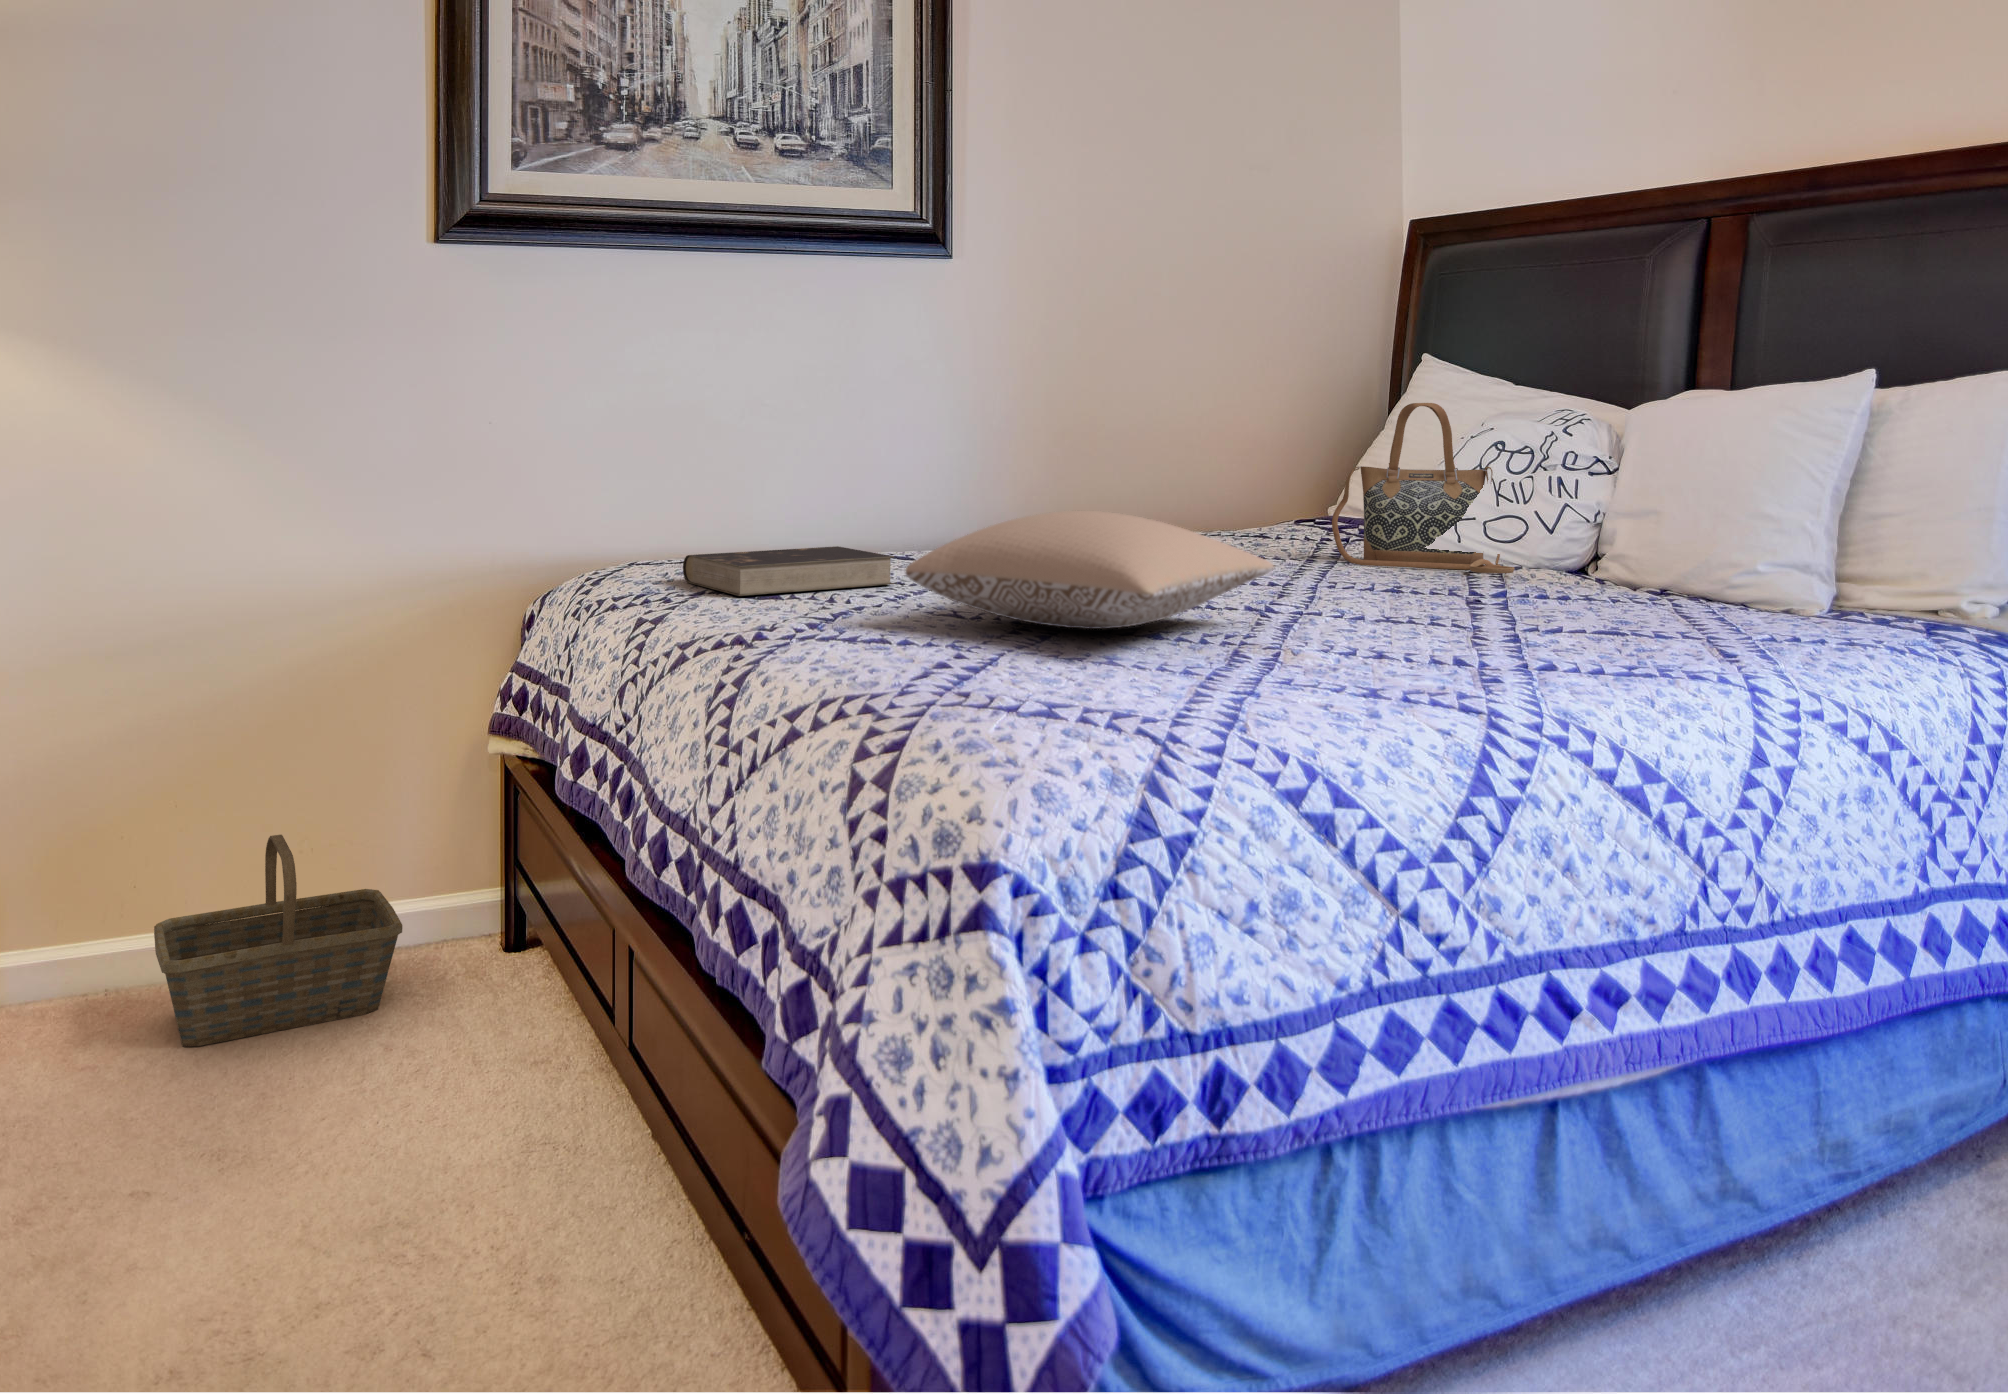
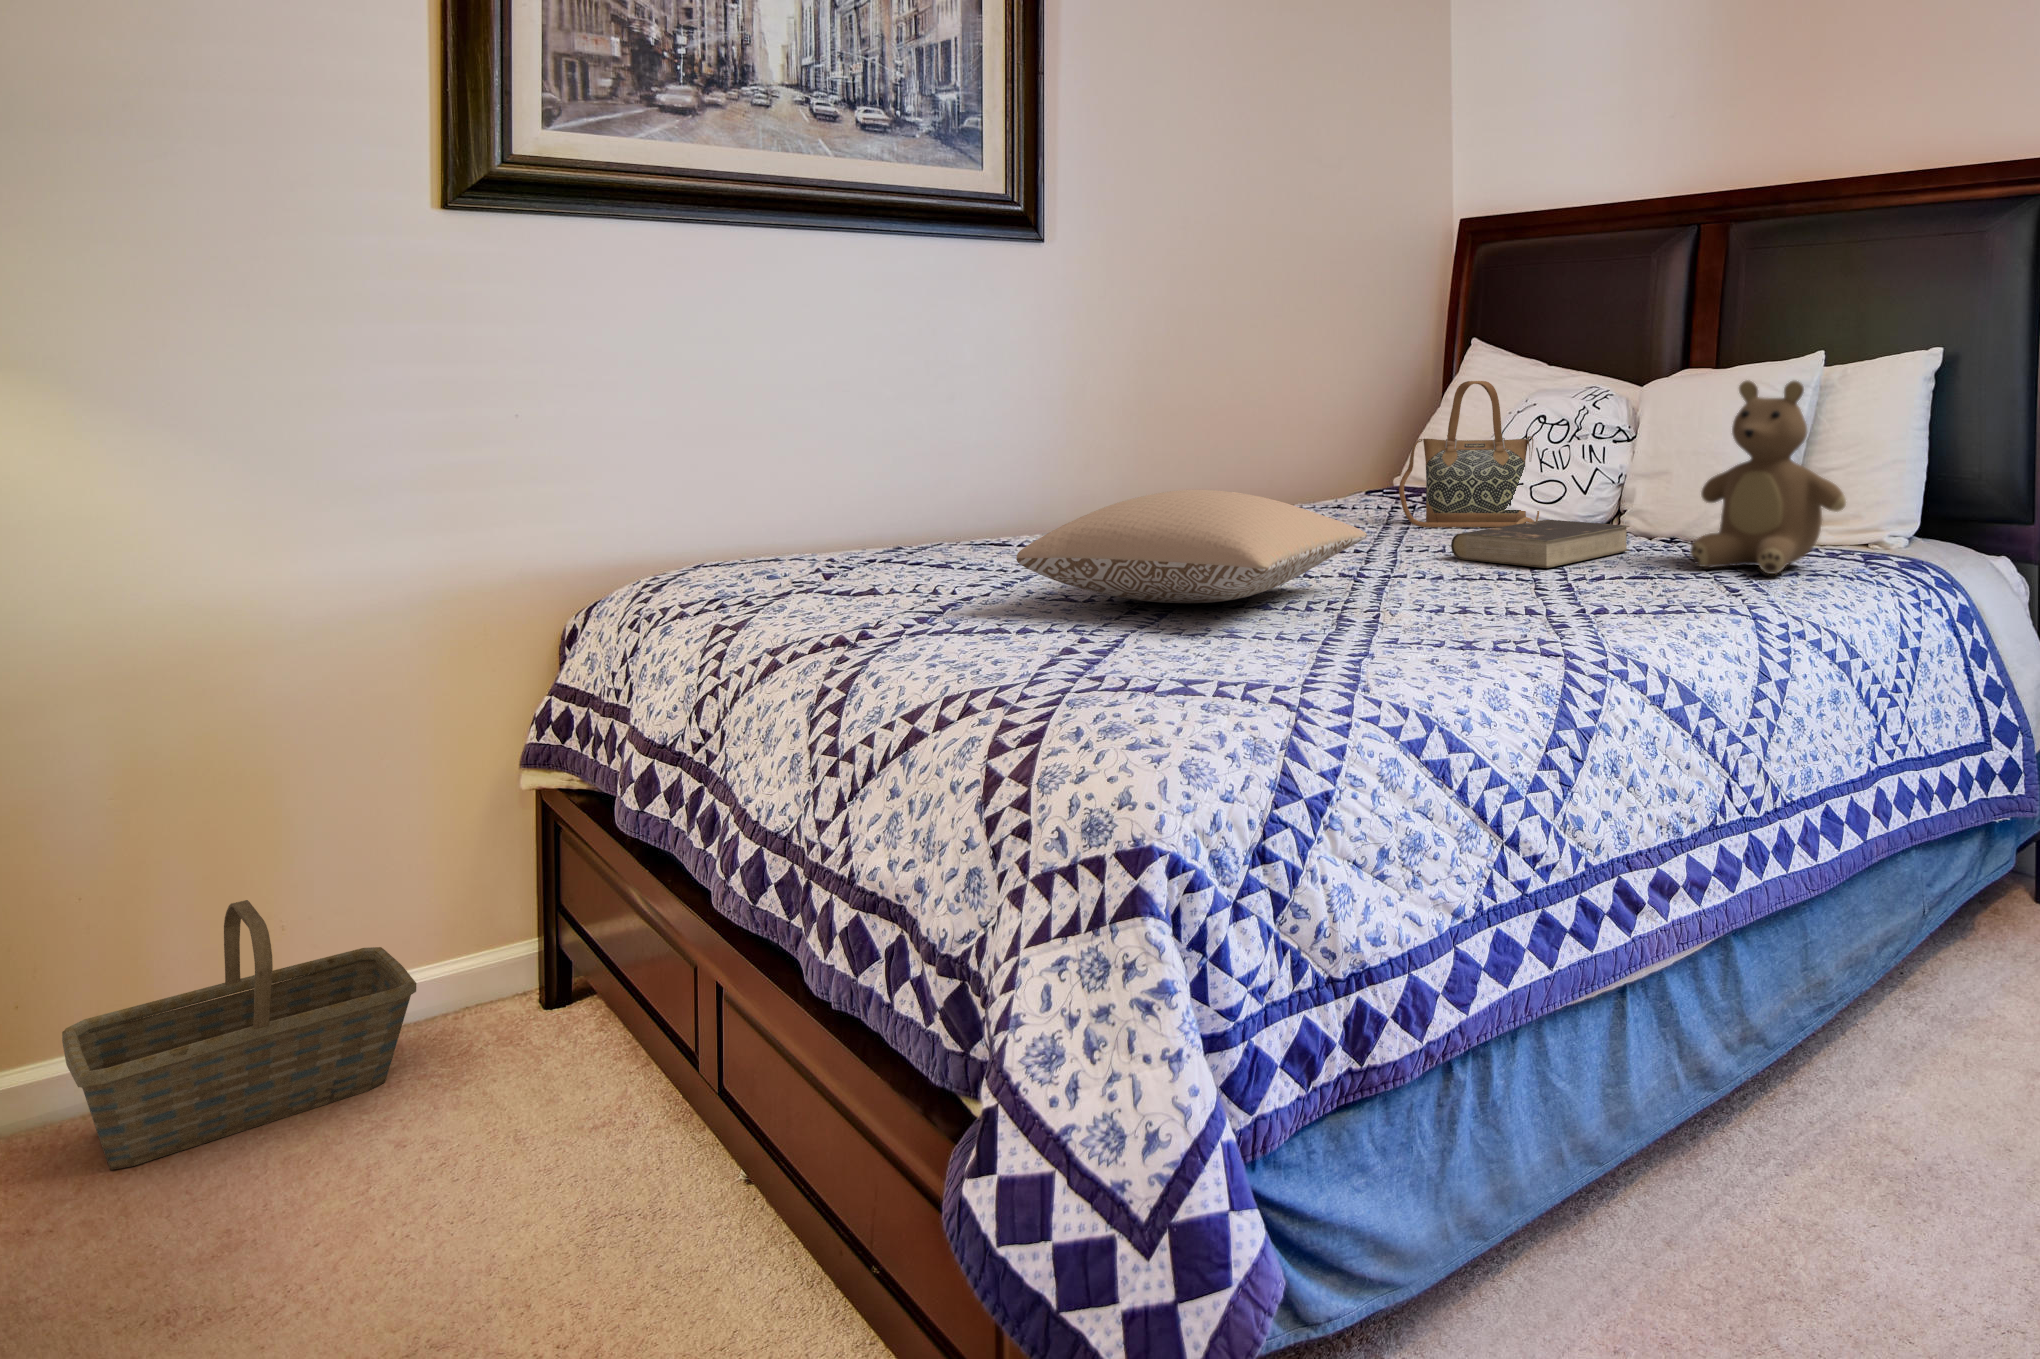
teddy bear: none [1678,404,1893,639] -> present [1690,380,1846,574]
book: present [683,546,894,596] -> present [1451,520,1630,568]

